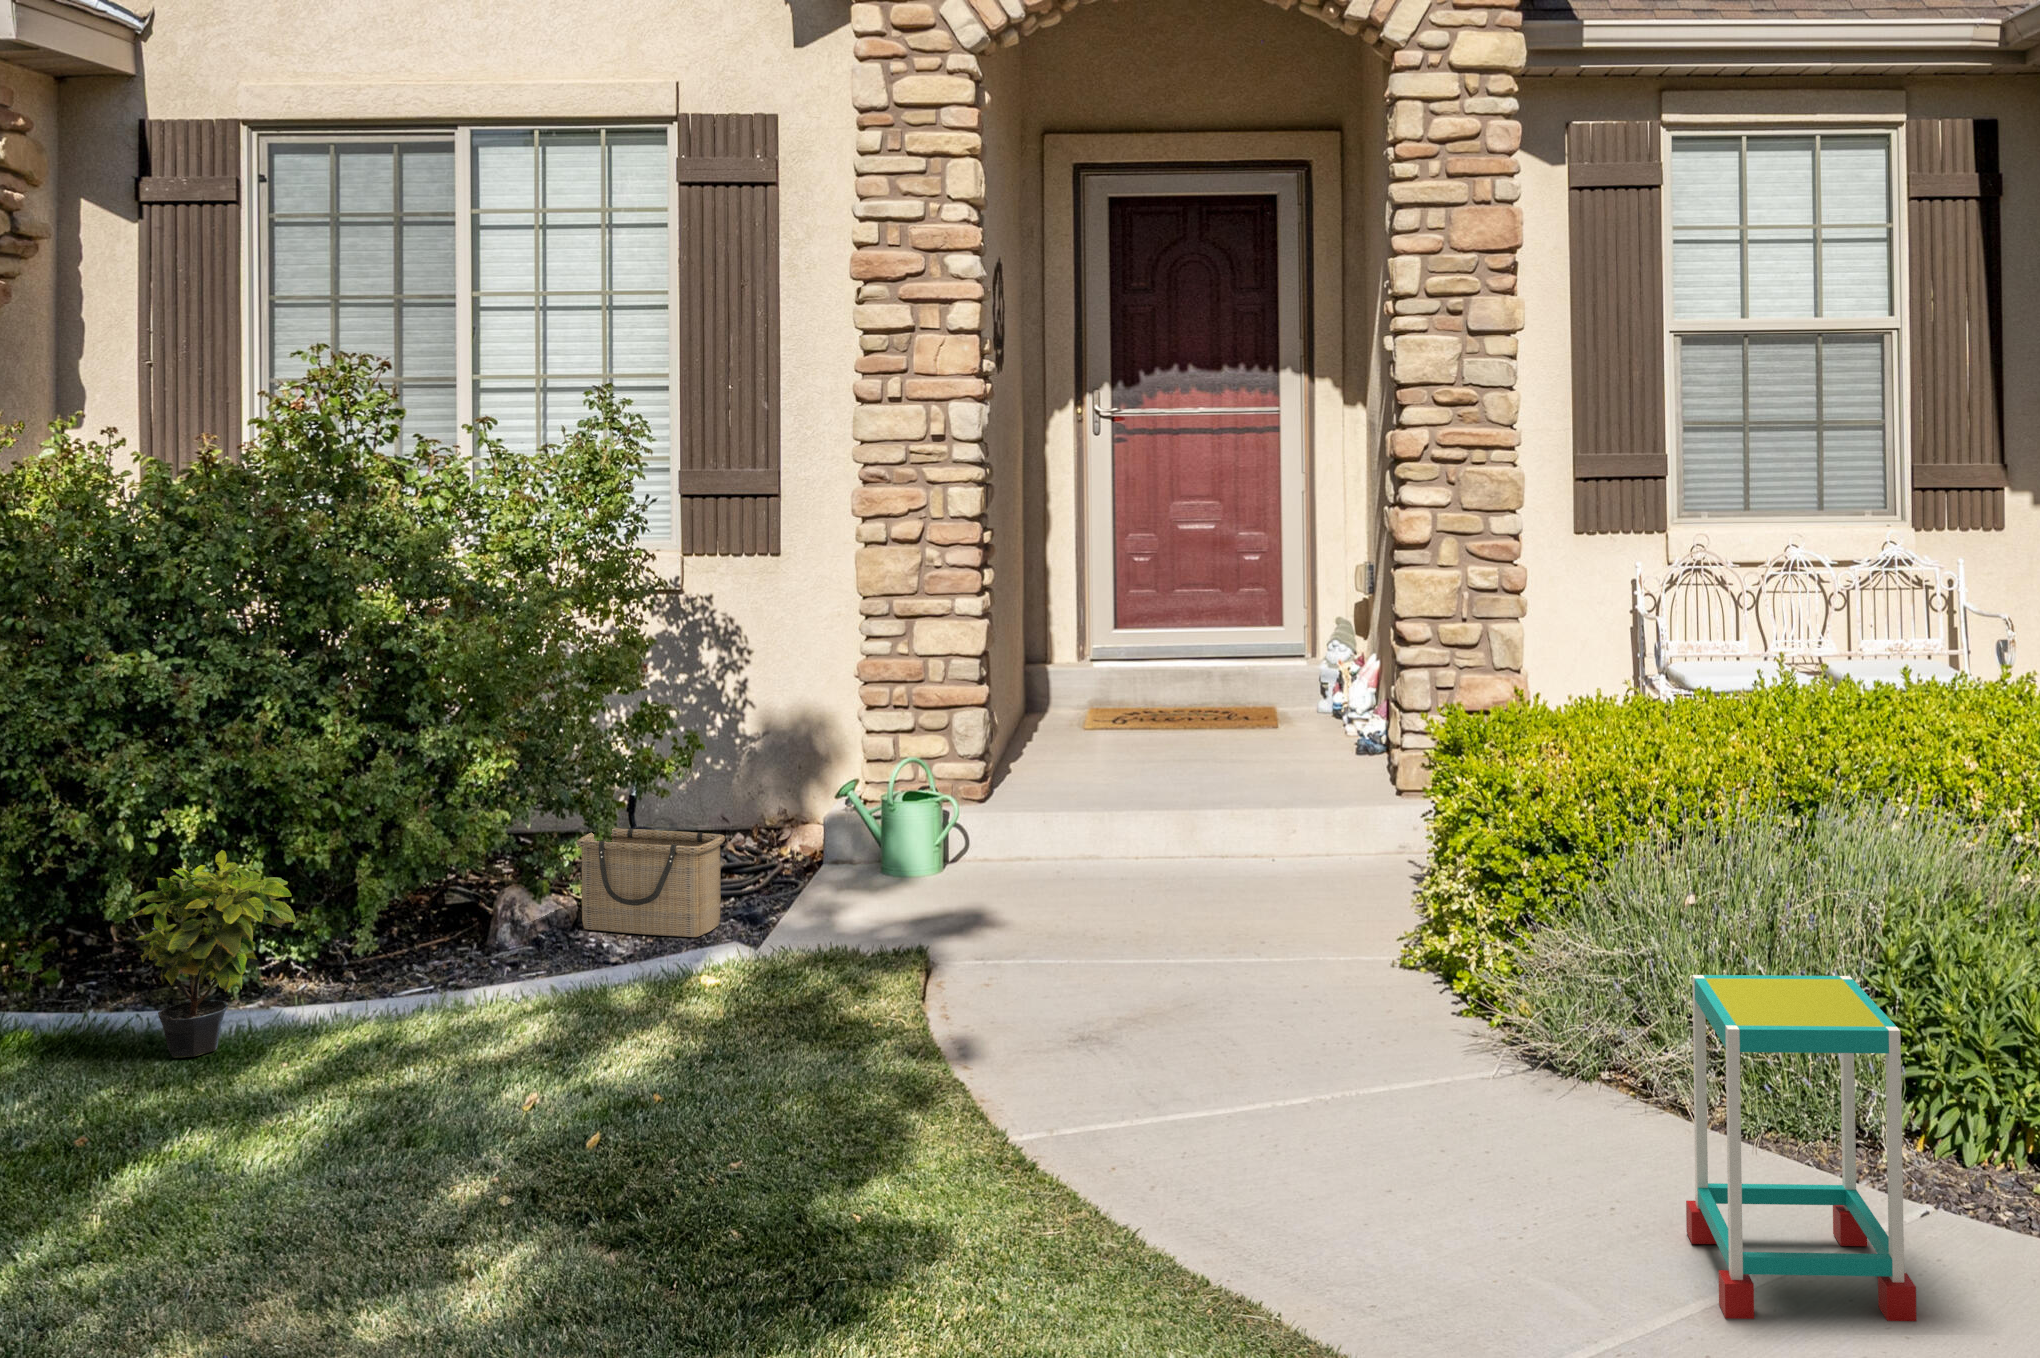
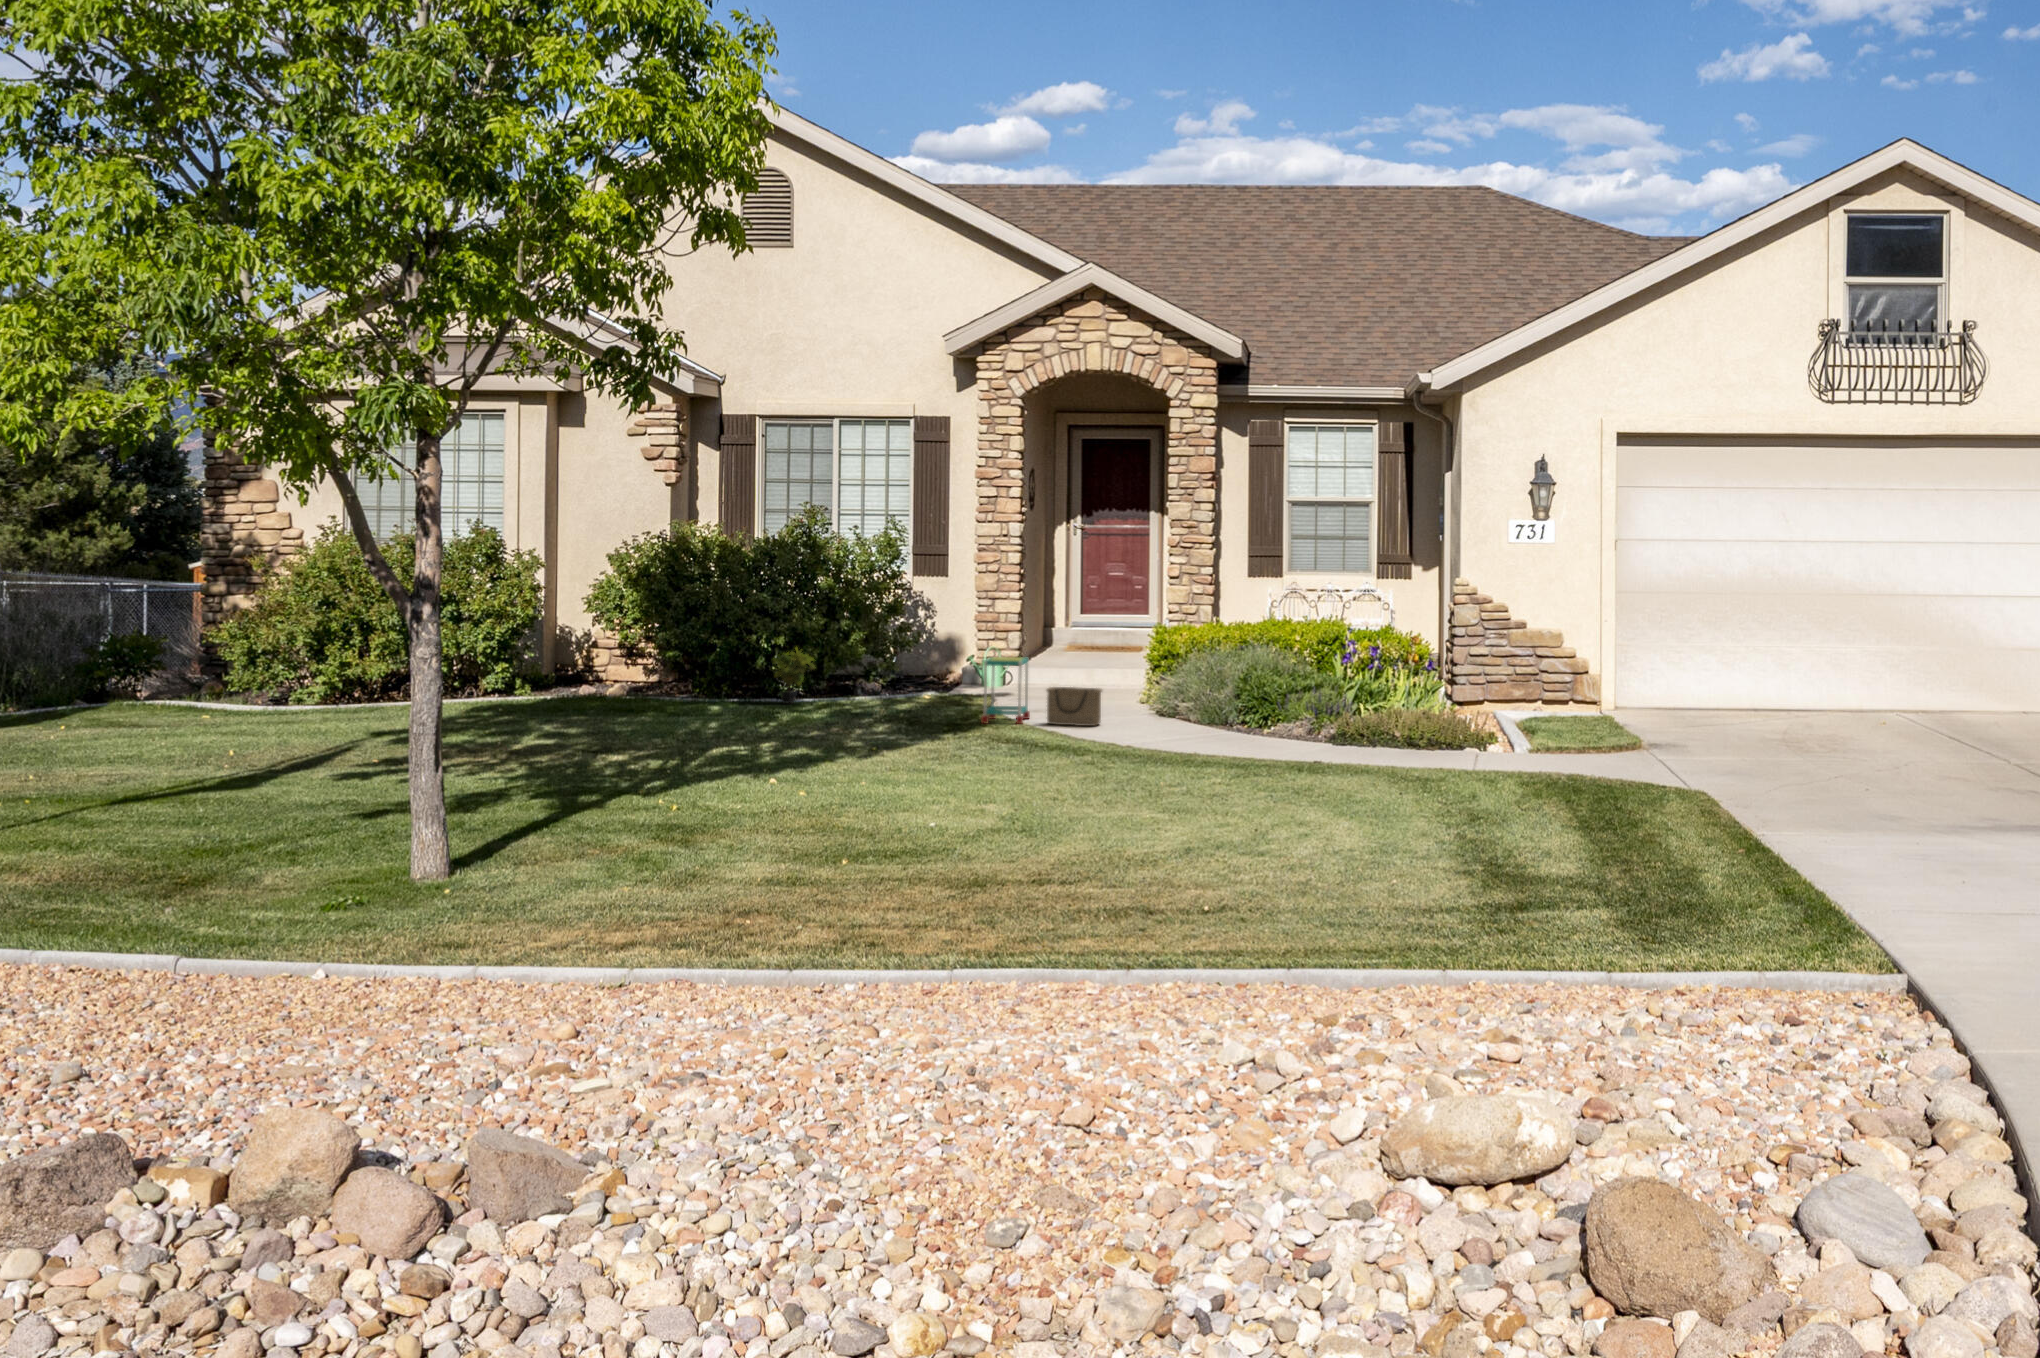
basket: present [577,828,725,937] -> present [1047,687,1102,726]
side table: present [1686,975,1916,1321] -> present [981,657,1030,724]

